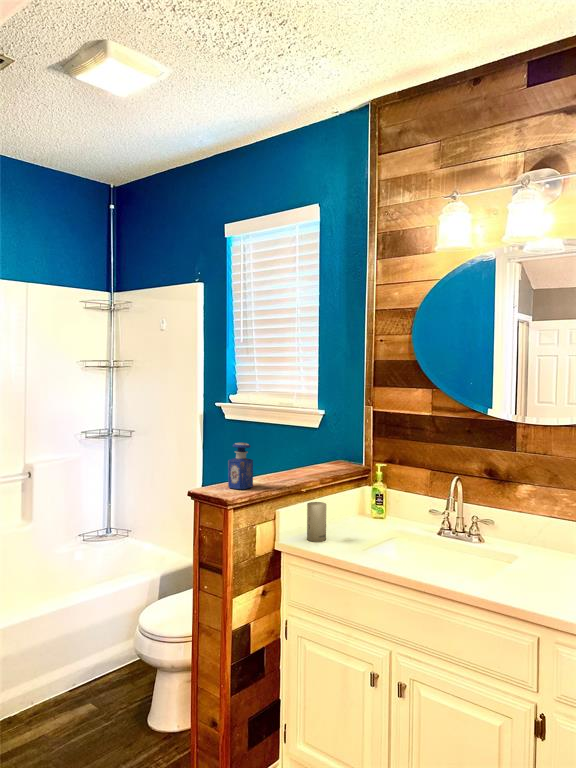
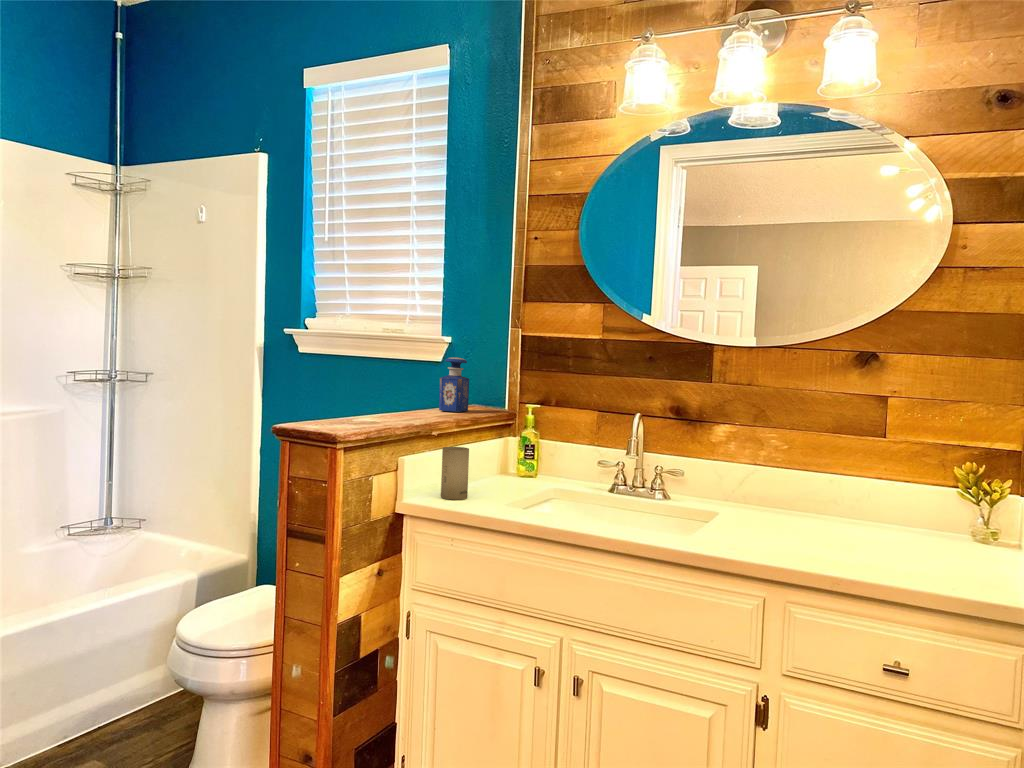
perfume bottle: present [228,443,253,489] -> present [439,357,469,412]

